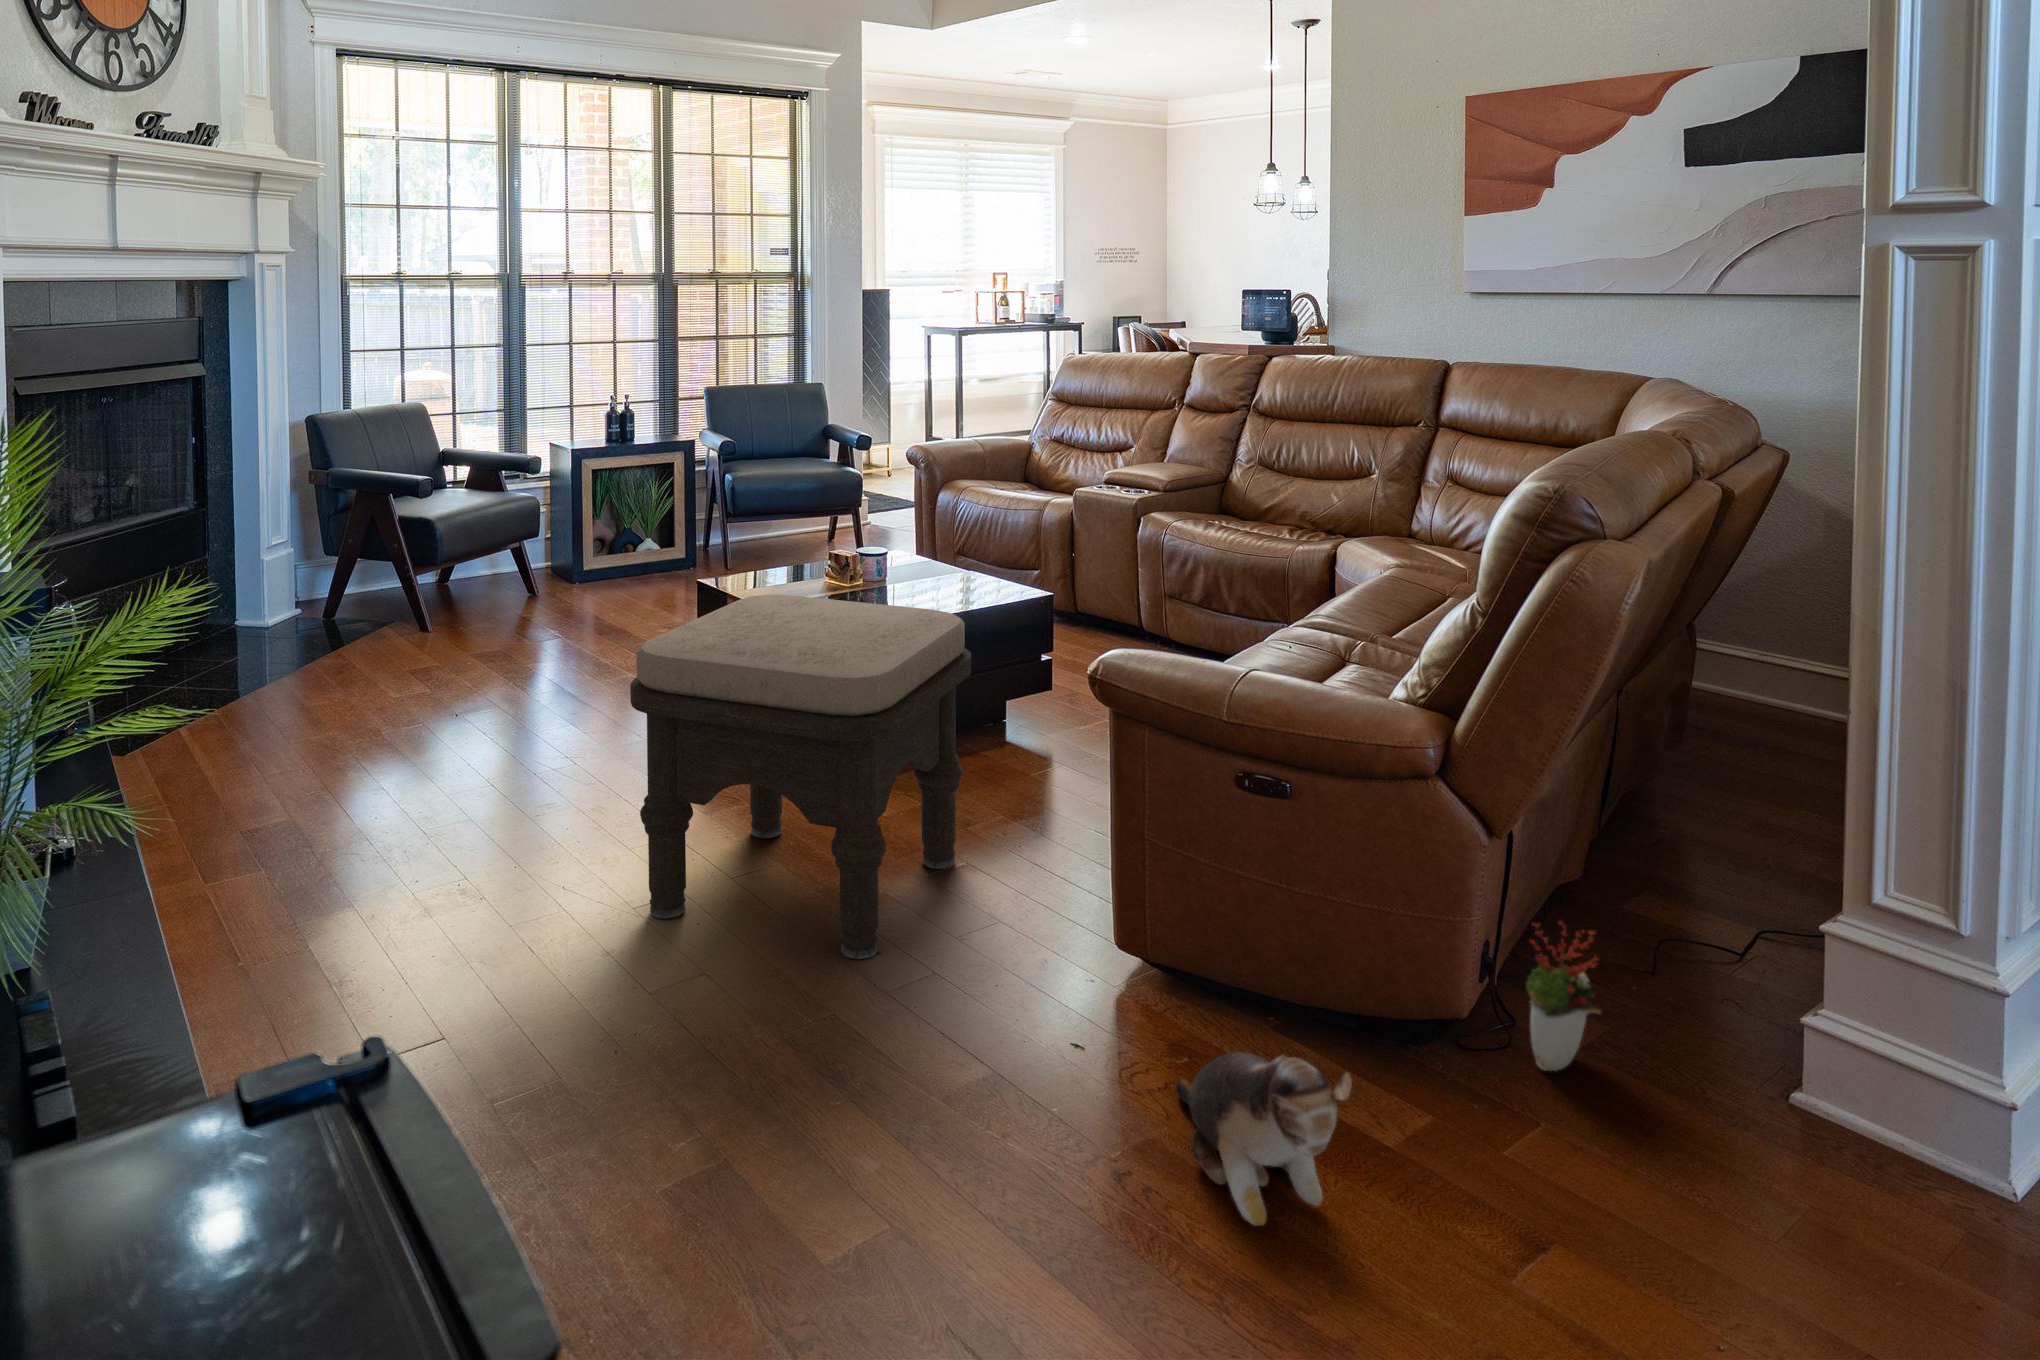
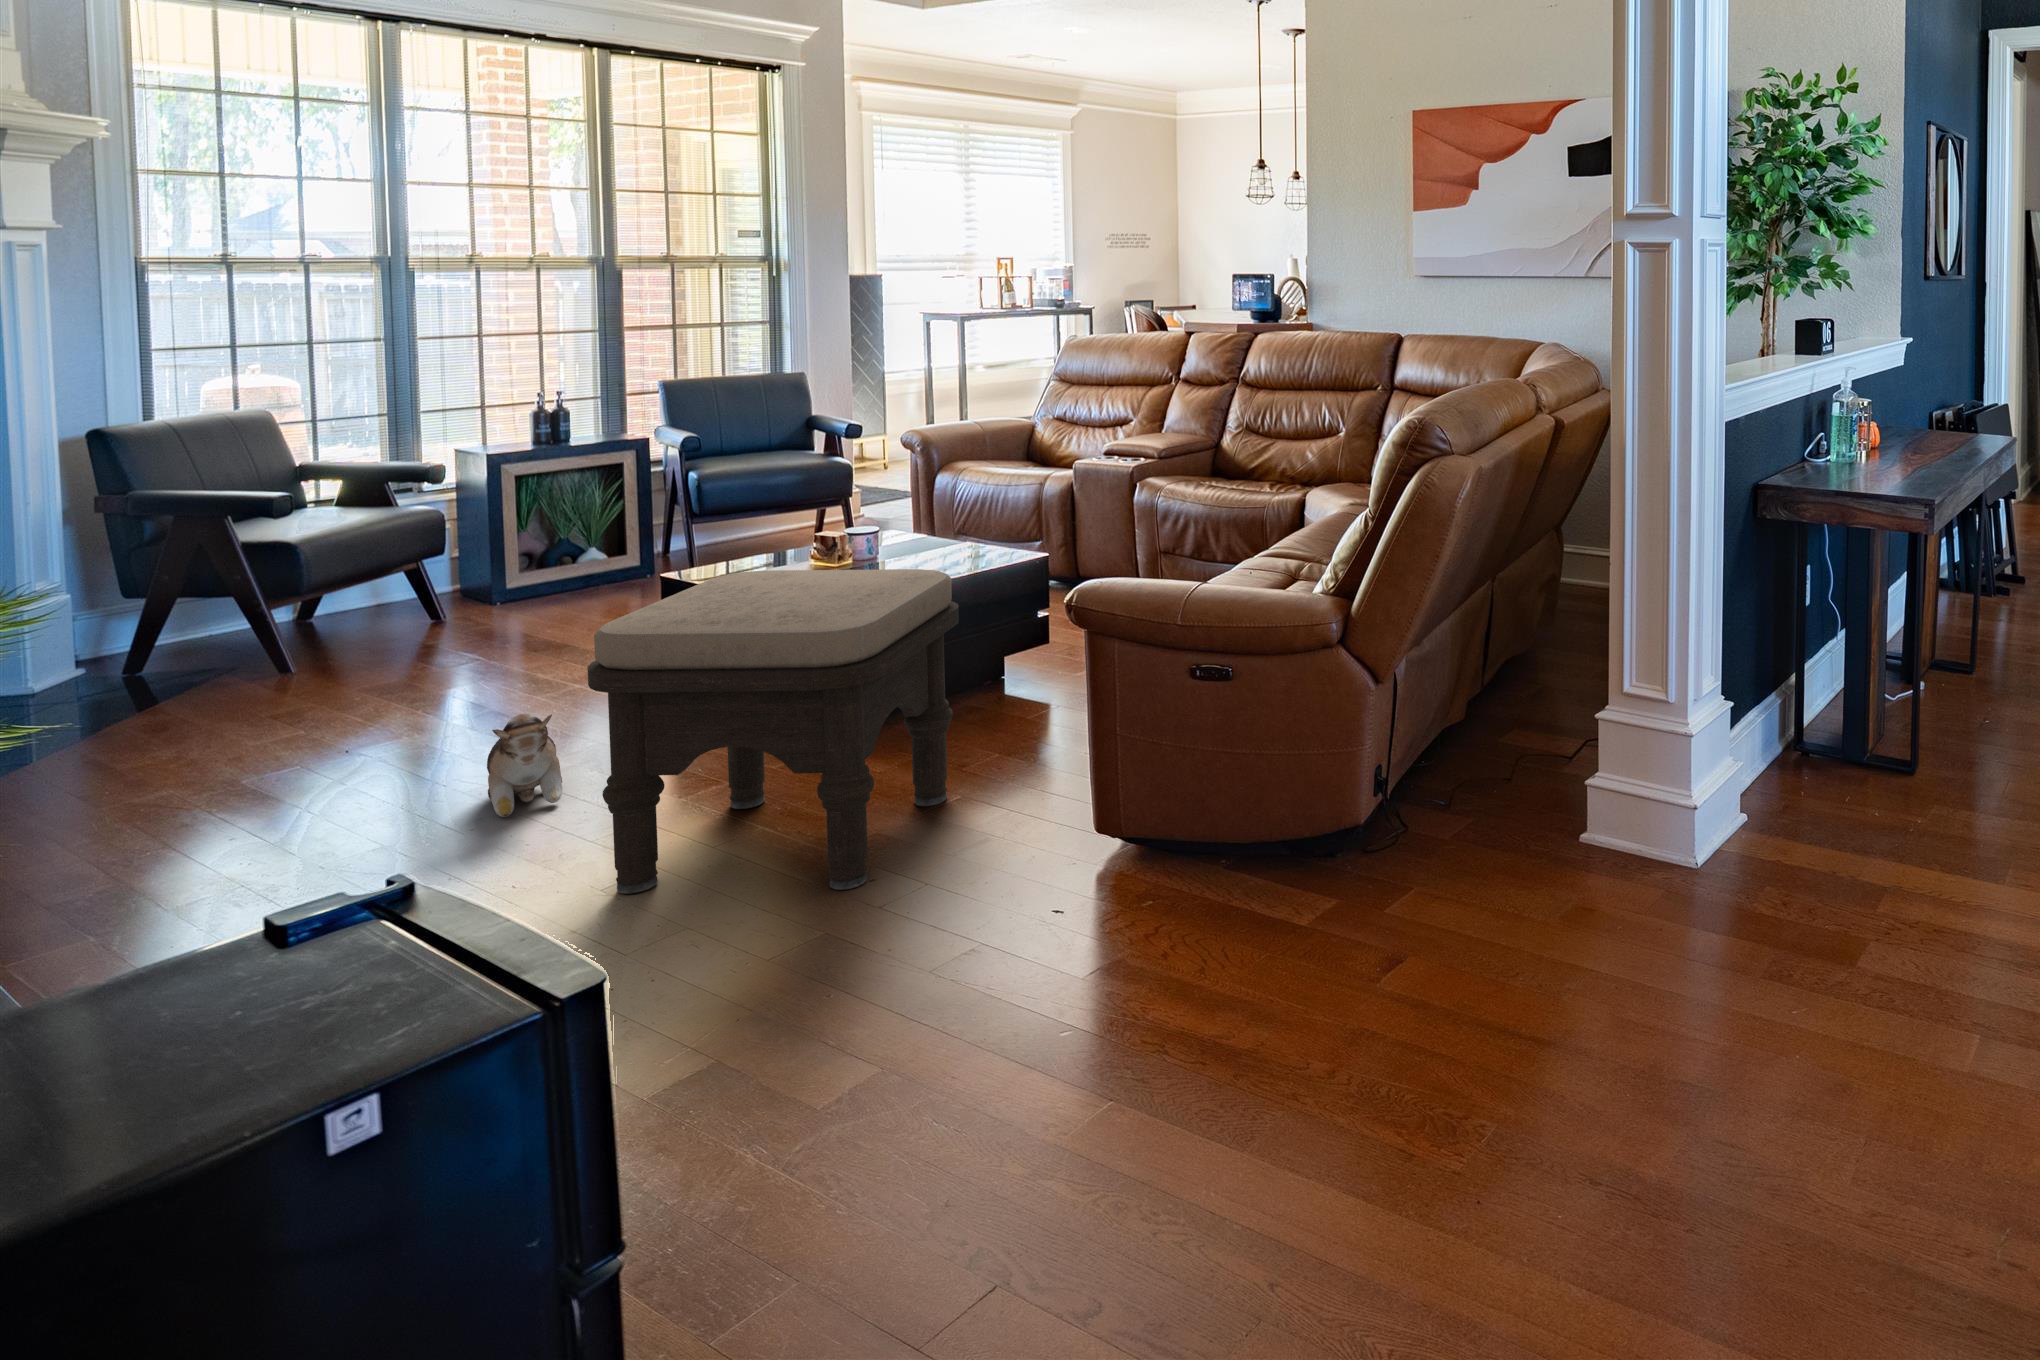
decorative plant: present [1526,921,1601,1071] -> none [1409,743,1462,858]
plush toy: present [1176,1052,1352,1226] -> present [487,714,562,817]

